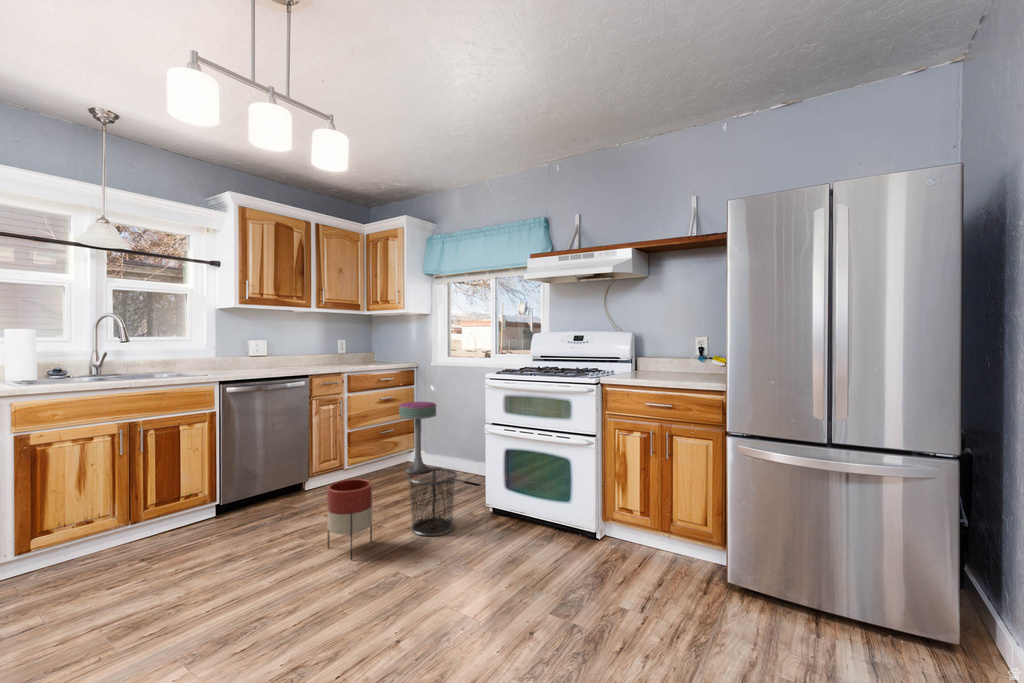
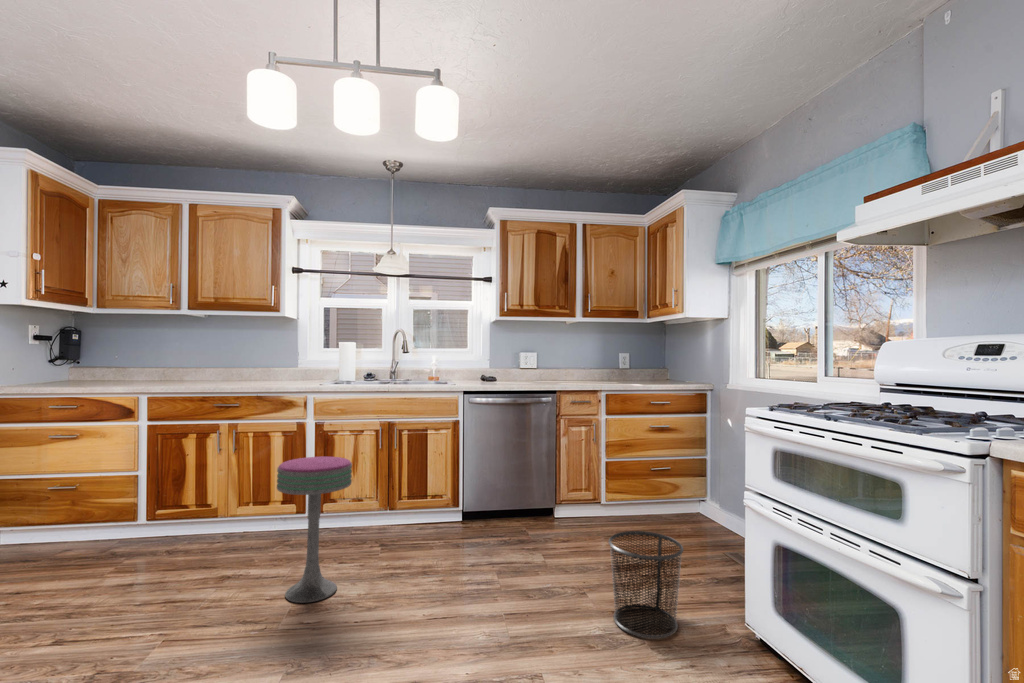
bar stool: present [399,402,436,474] -> present [277,457,352,603]
planter: present [327,479,373,560] -> none [500,519,557,625]

